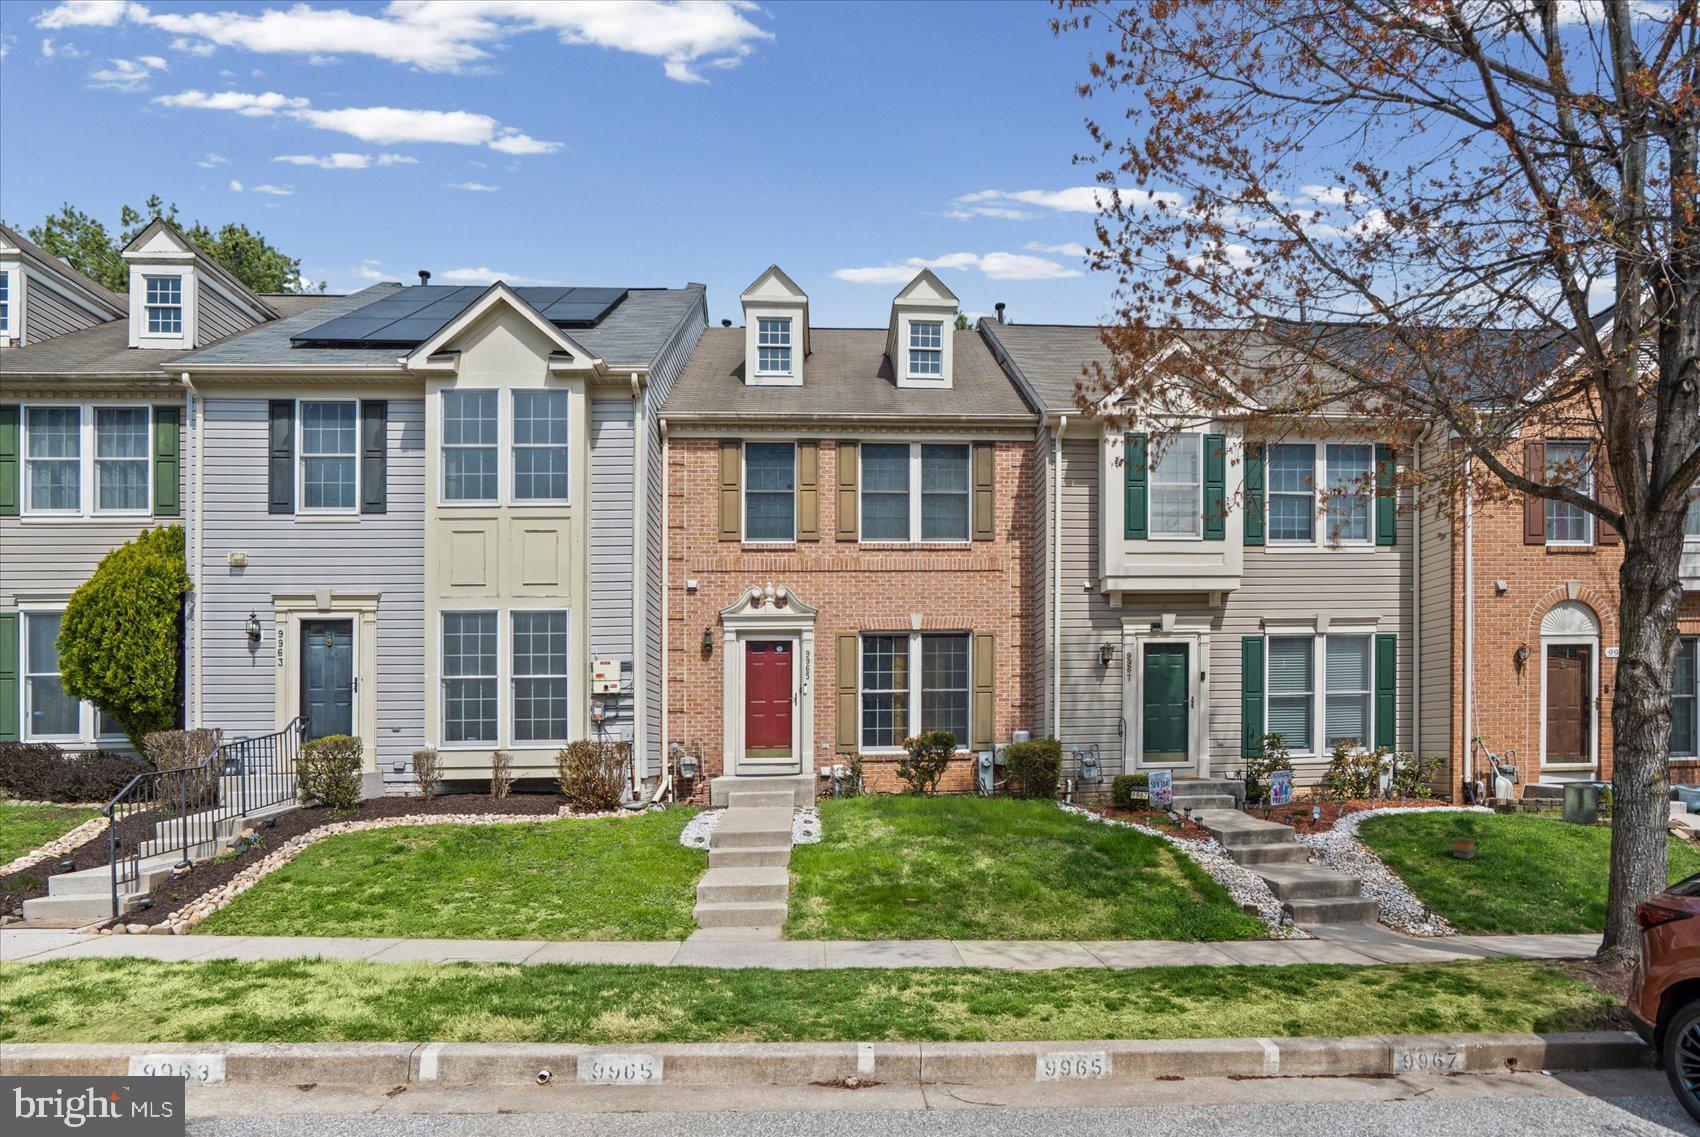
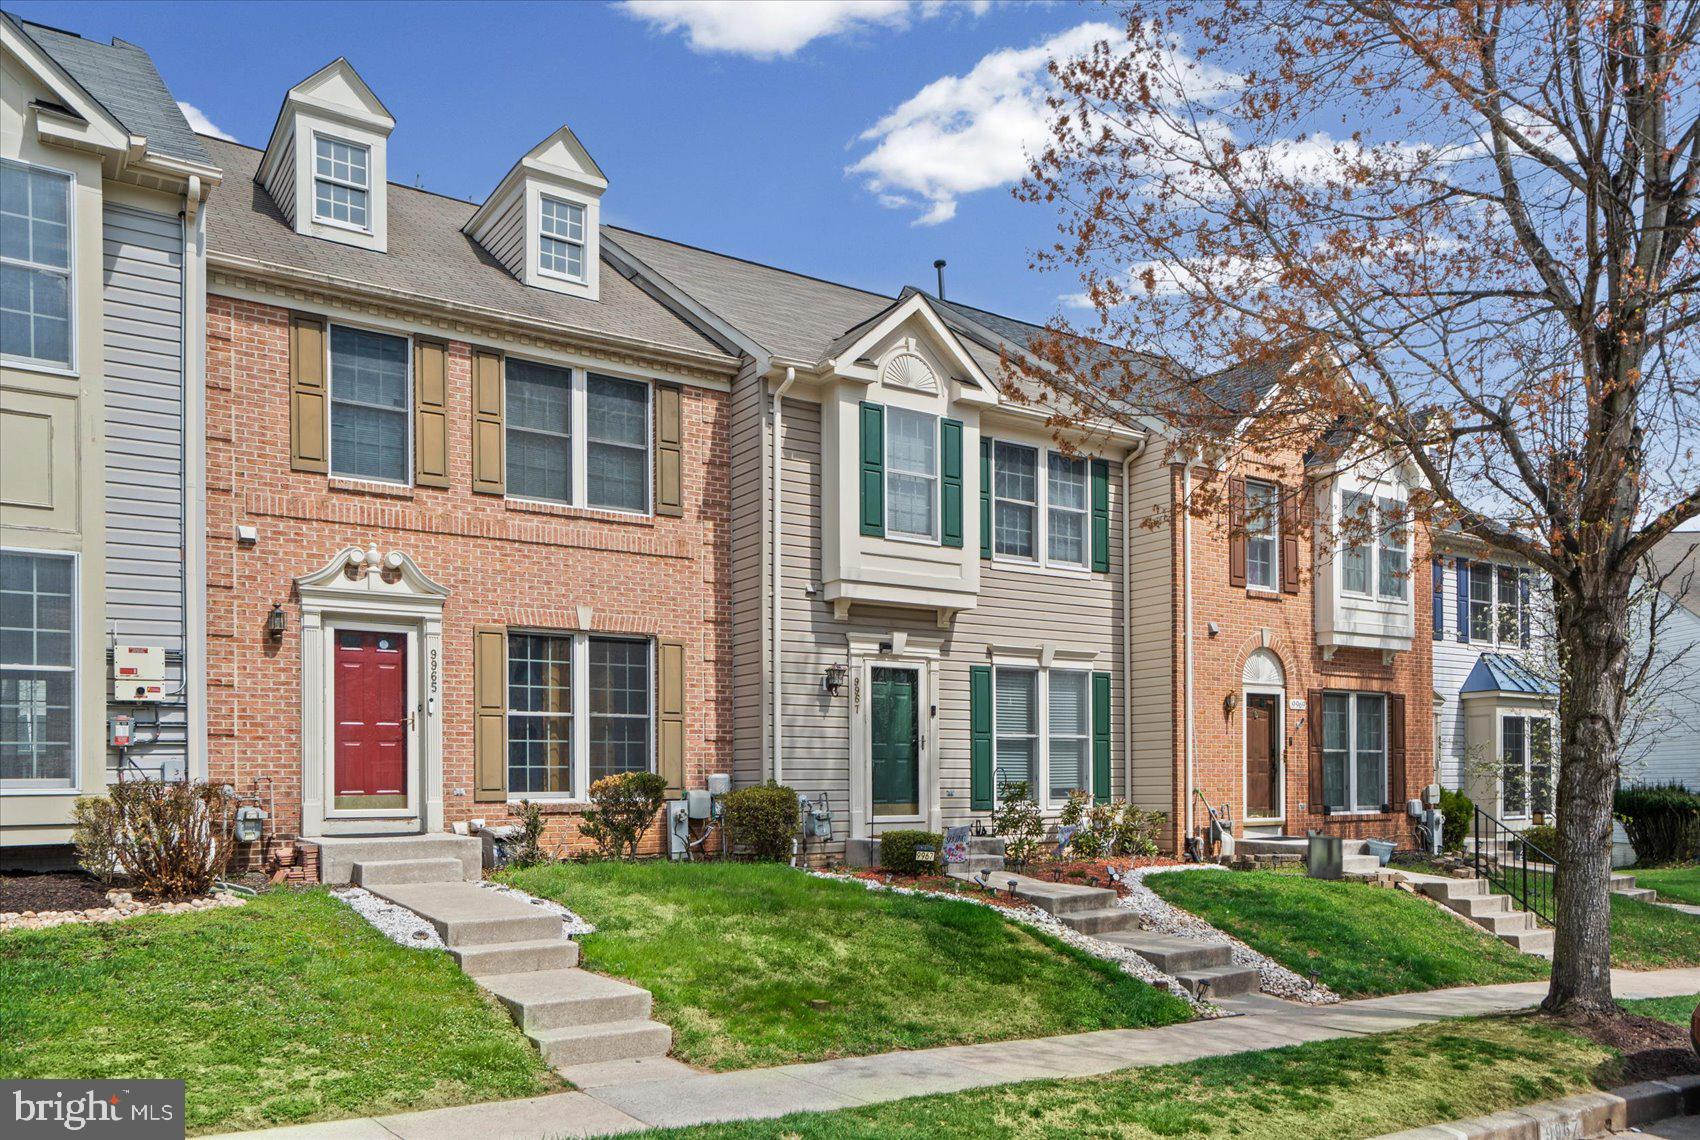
potted tree: present [1452,817,1479,858] -> none [1269,863,1302,913]

